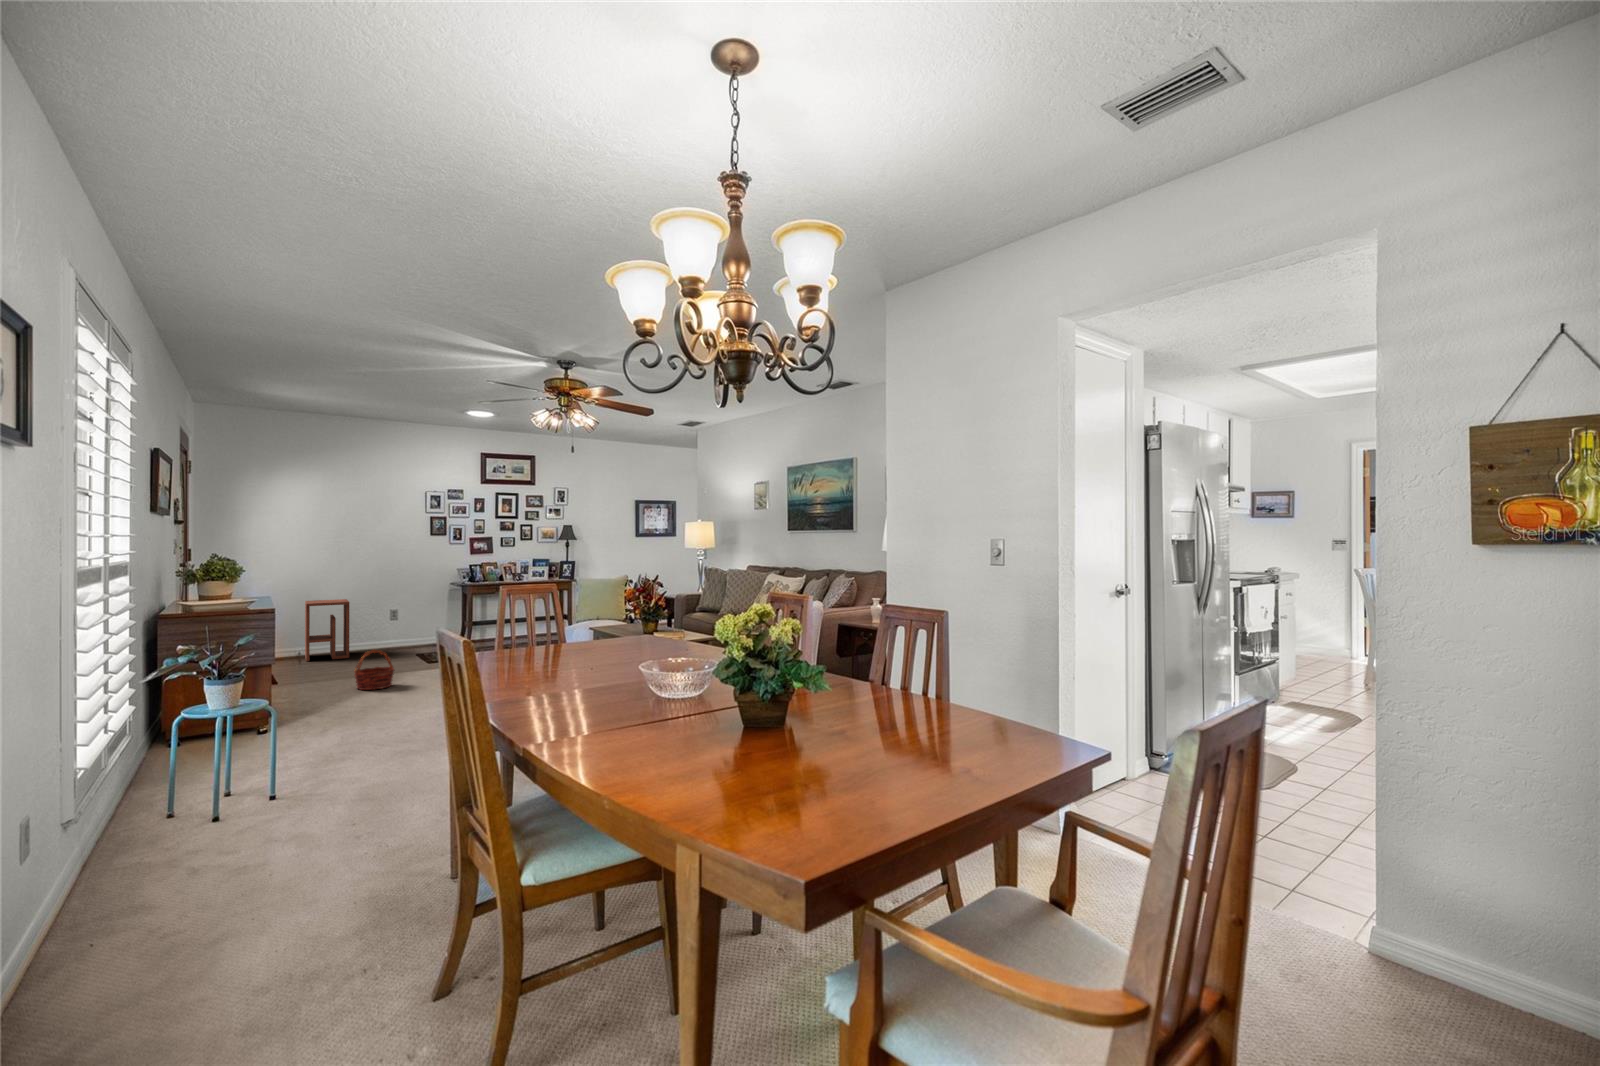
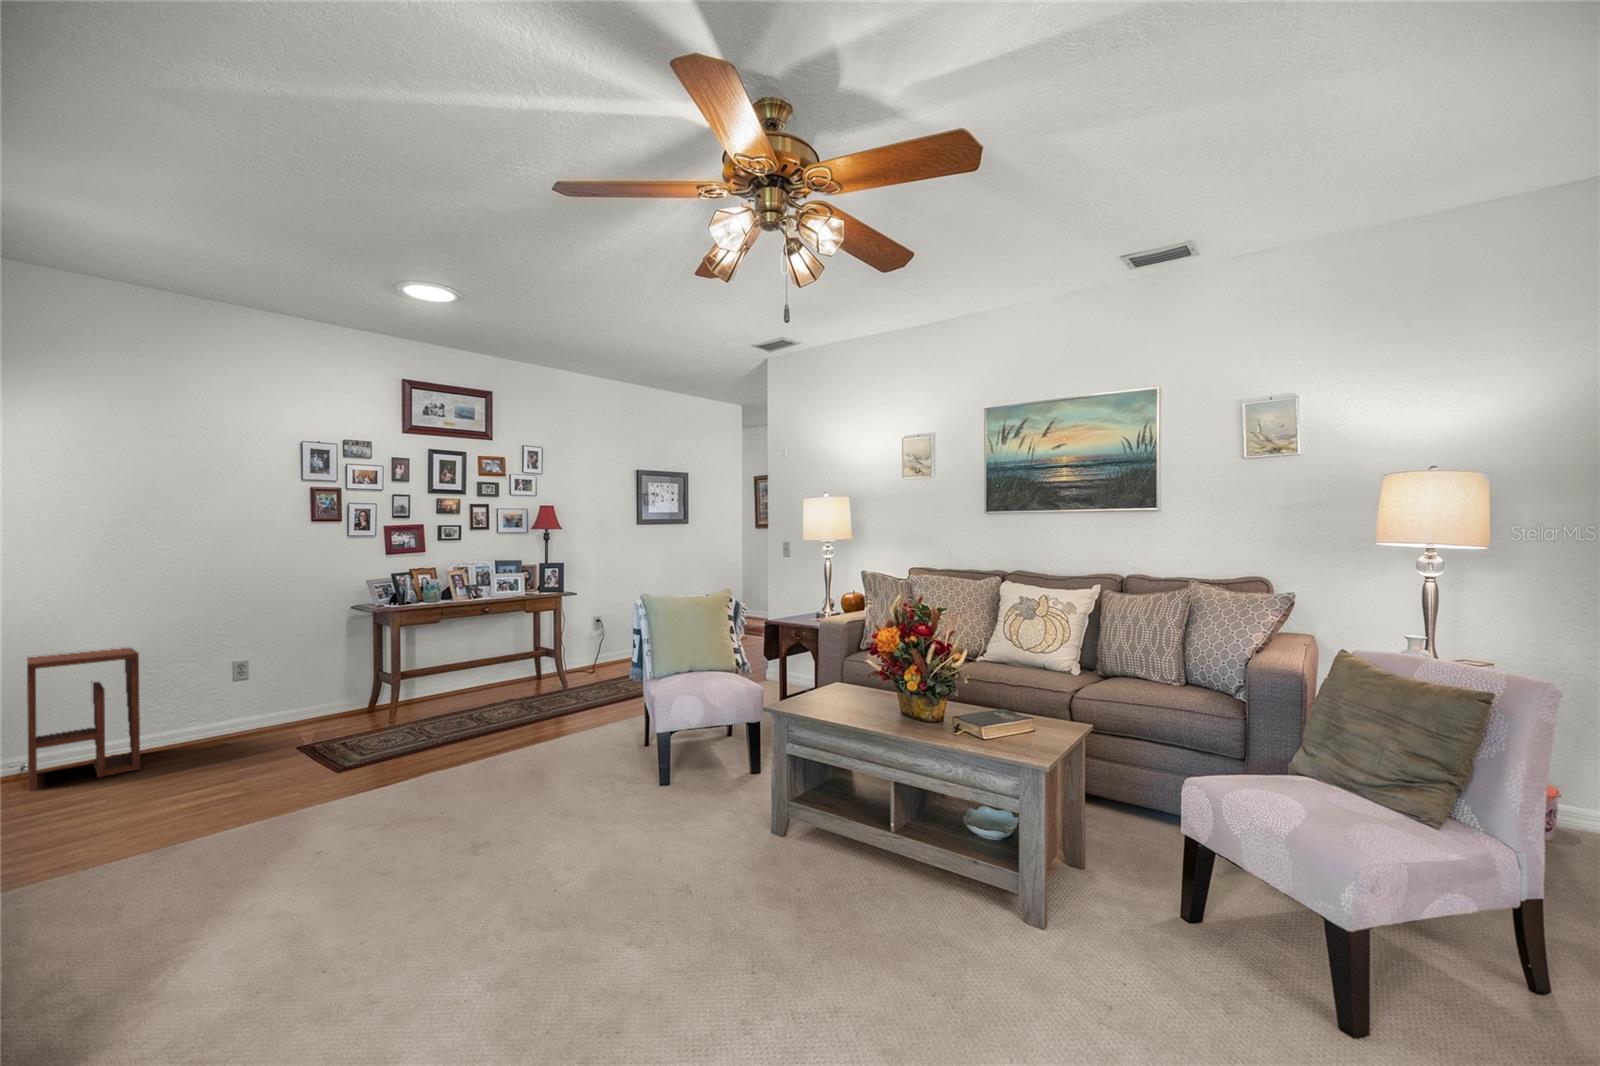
basket: present [354,650,394,690] -> none [161,777,282,893]

